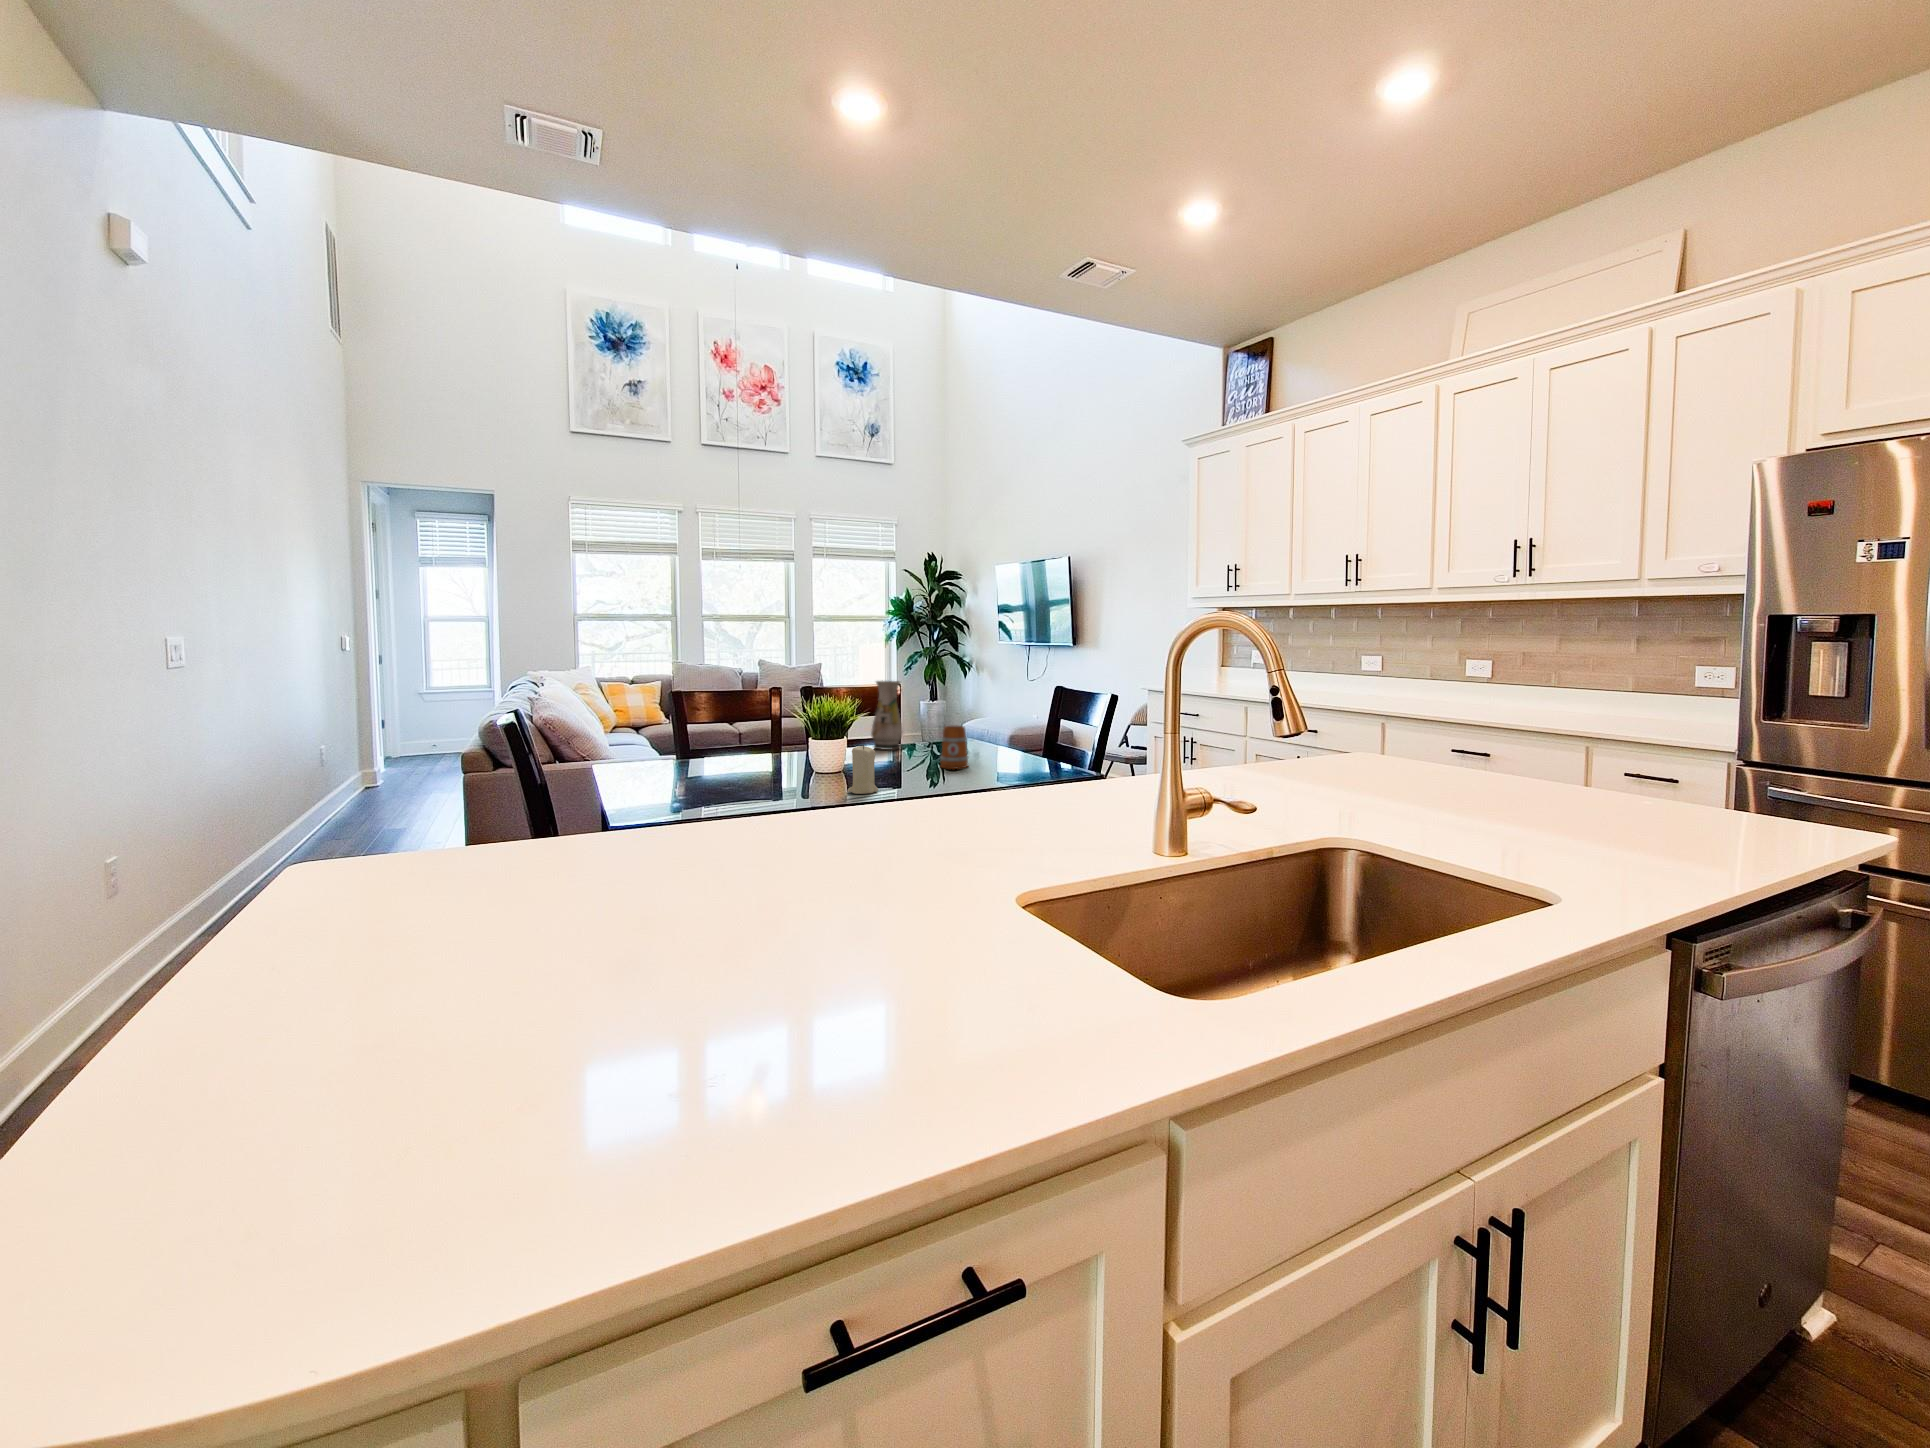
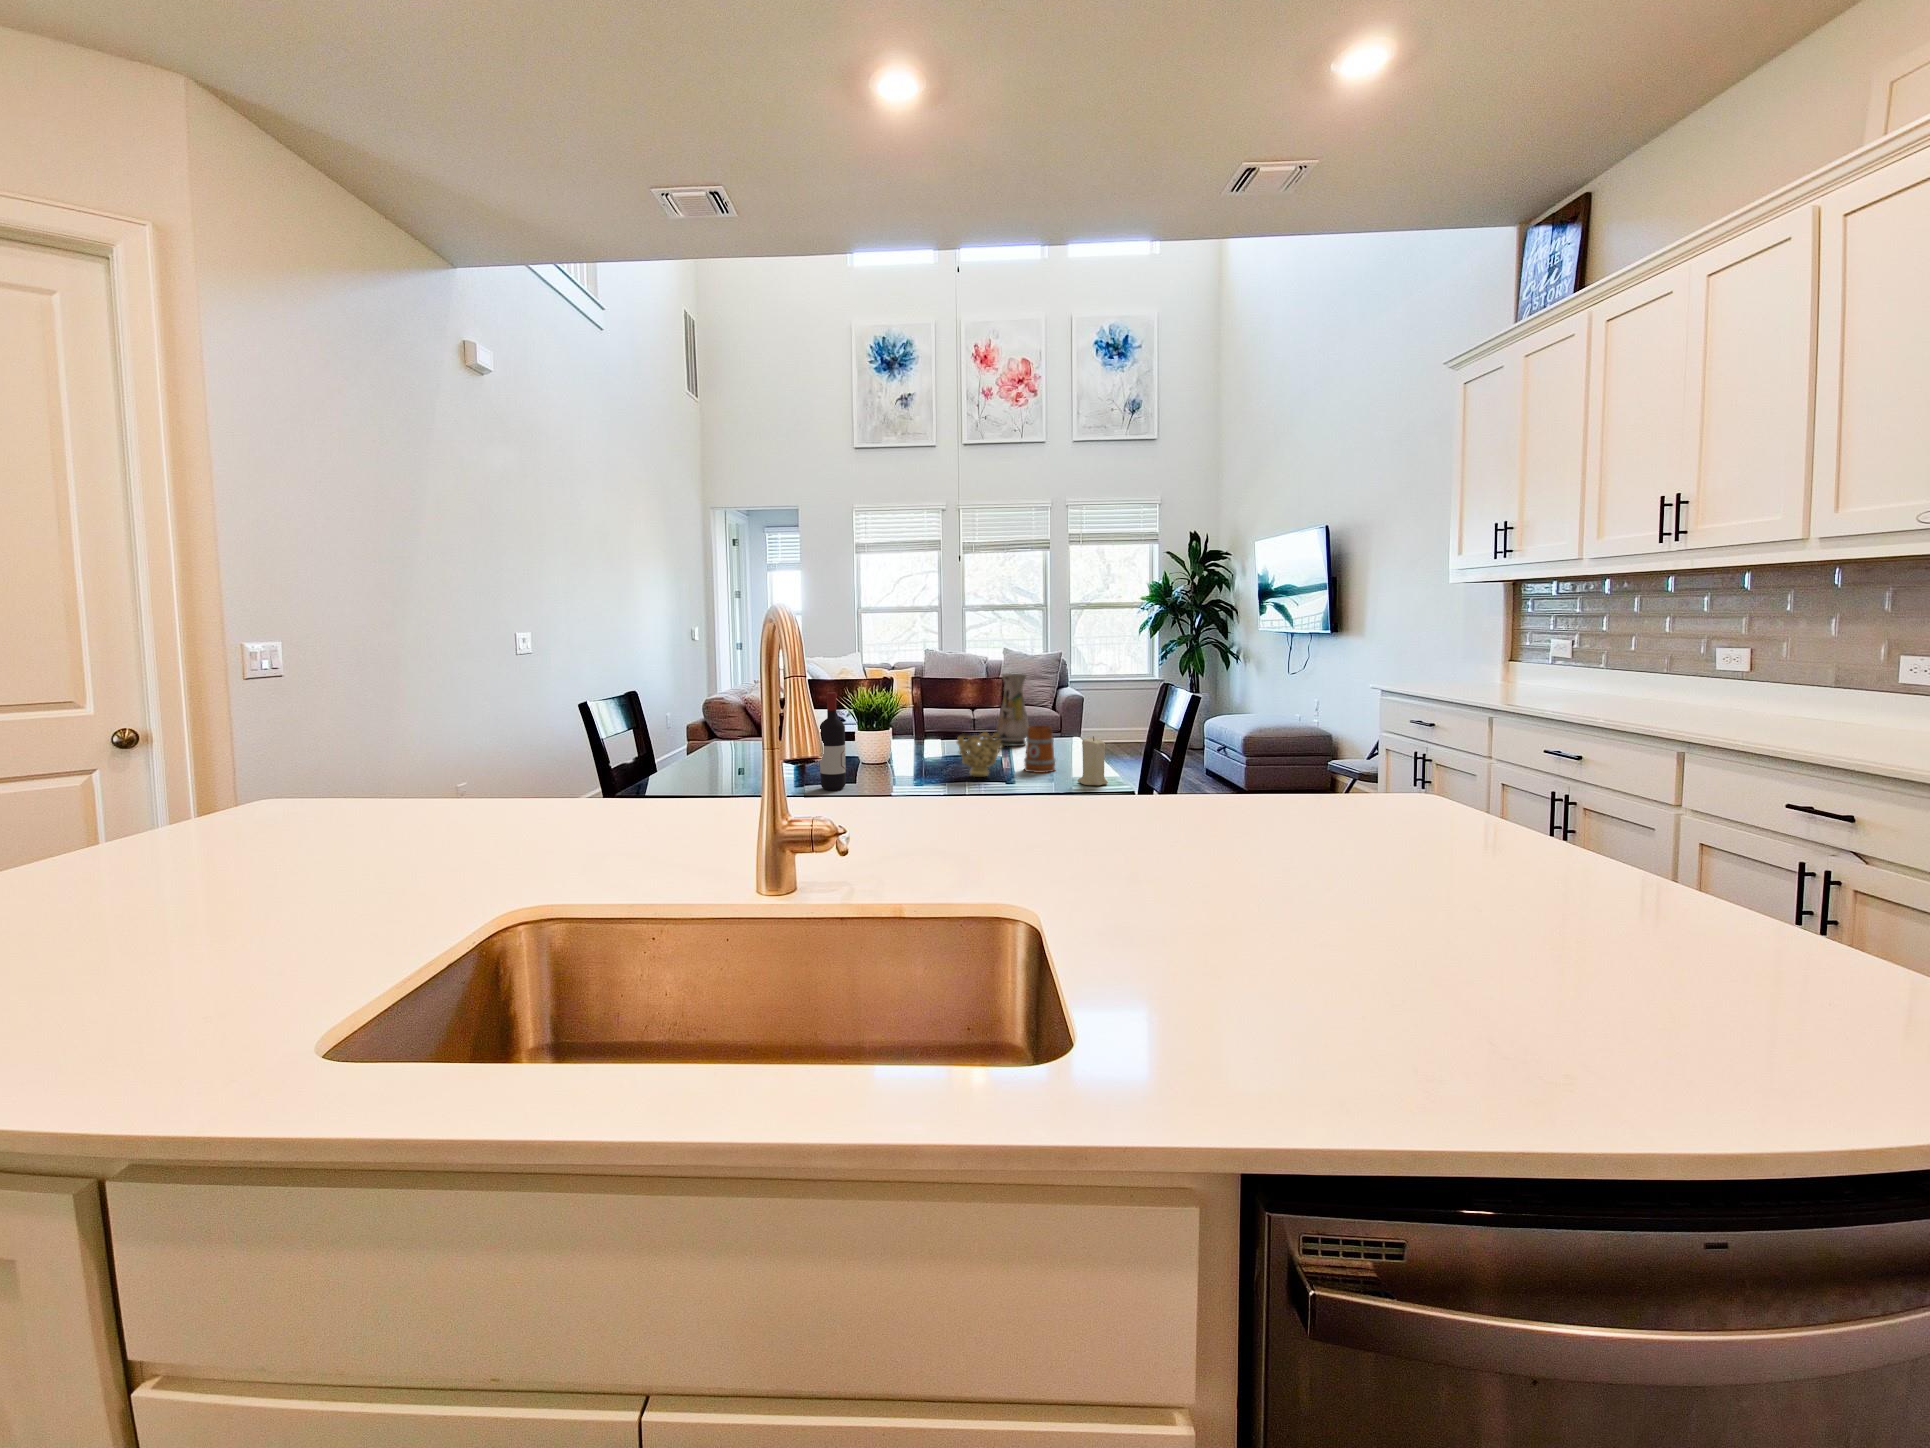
wine bottle: none [781,699,808,799] -> present [820,692,846,790]
decorative bowl: none [892,734,934,776] -> present [957,732,1002,777]
candle: present [847,745,878,794] -> present [1078,736,1108,785]

